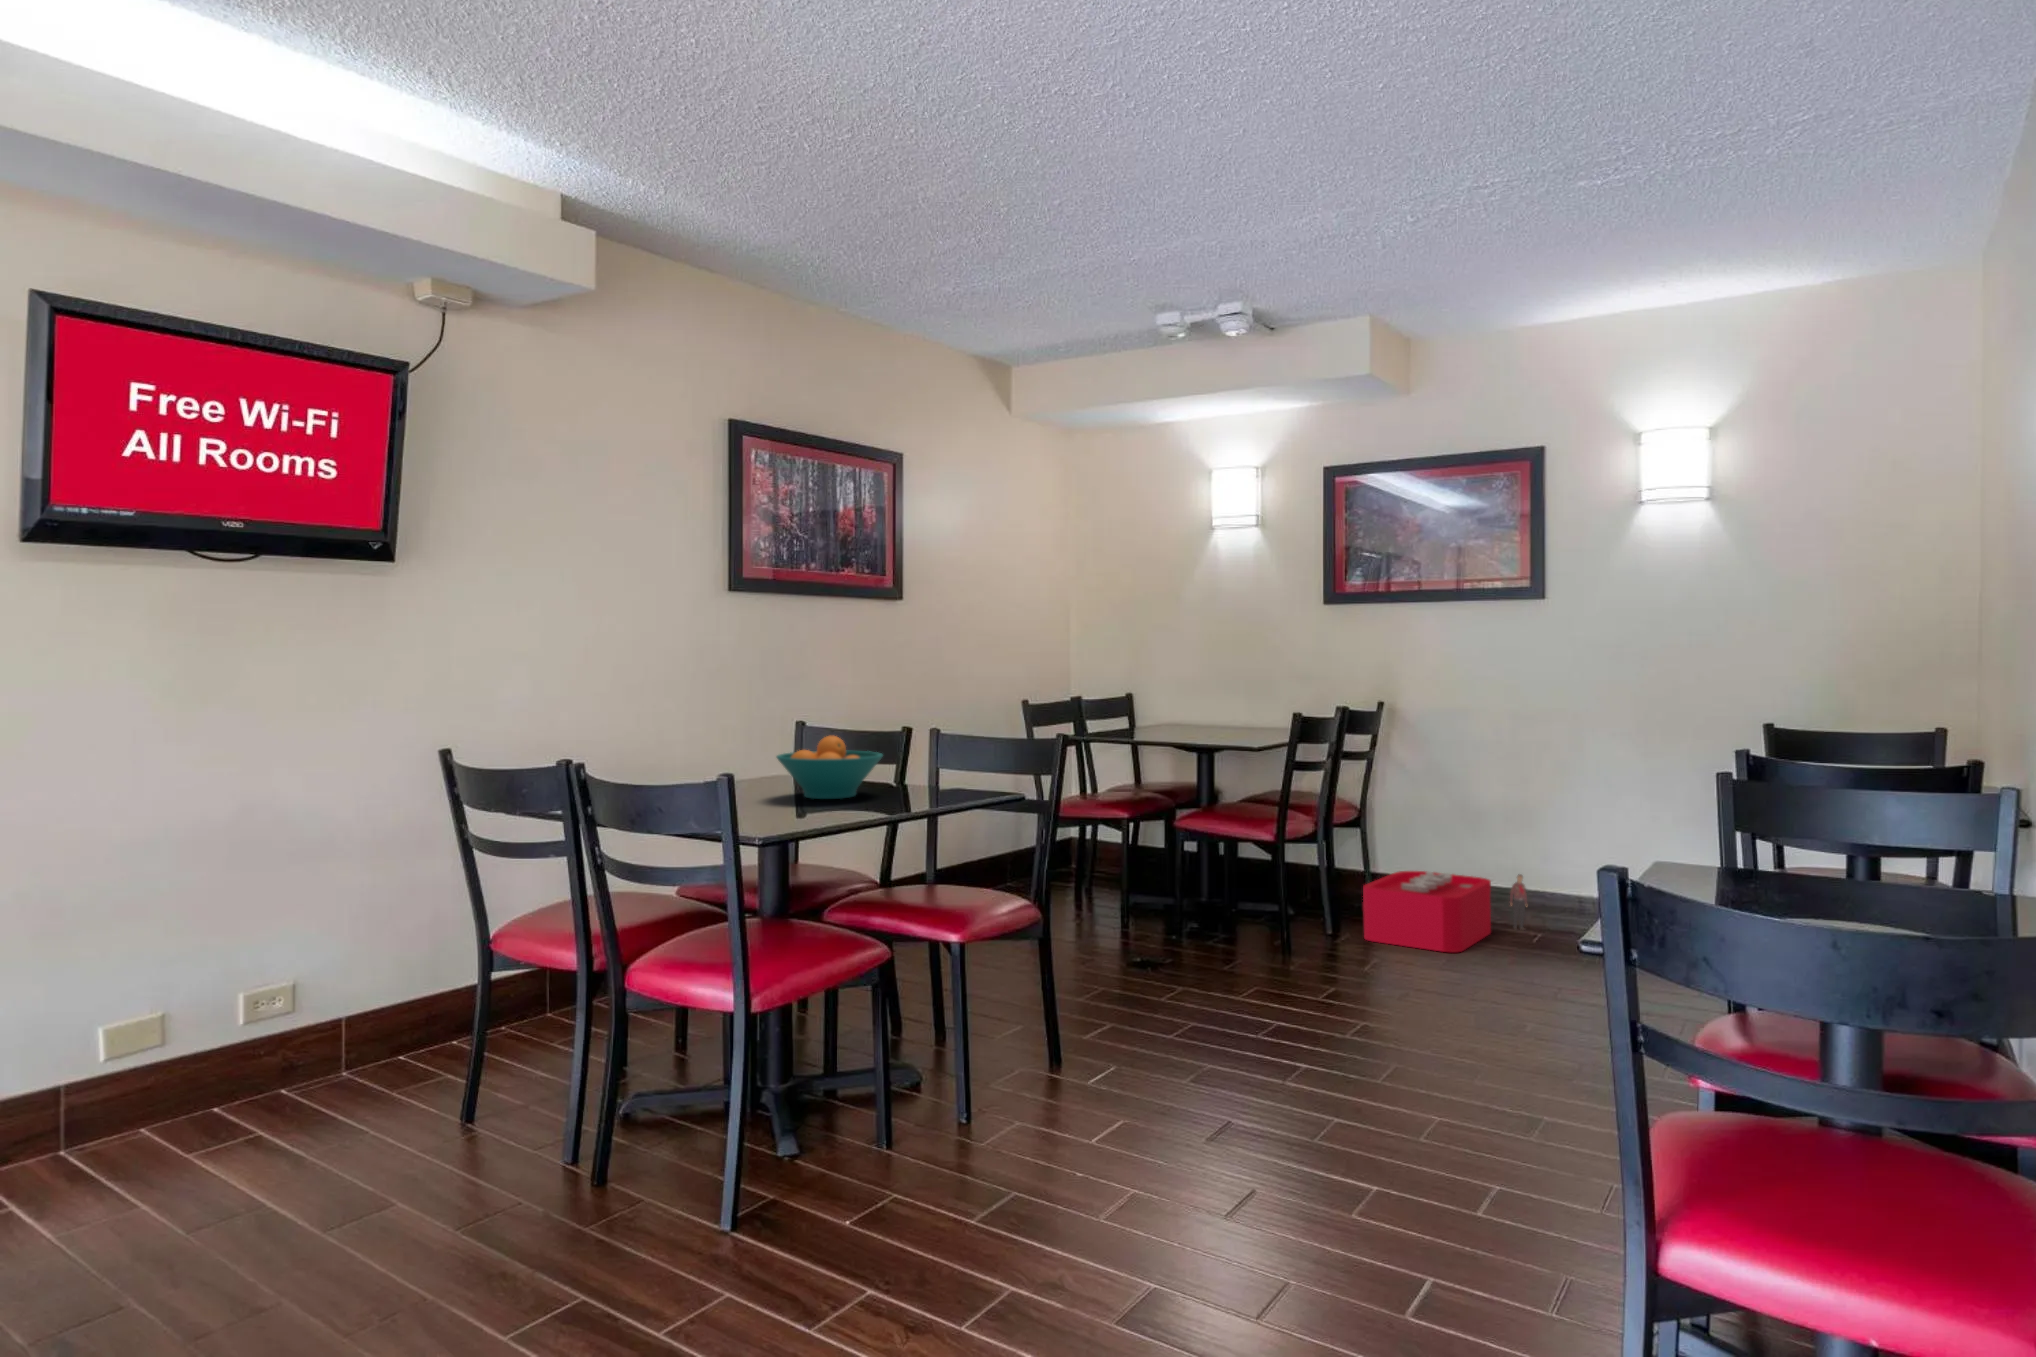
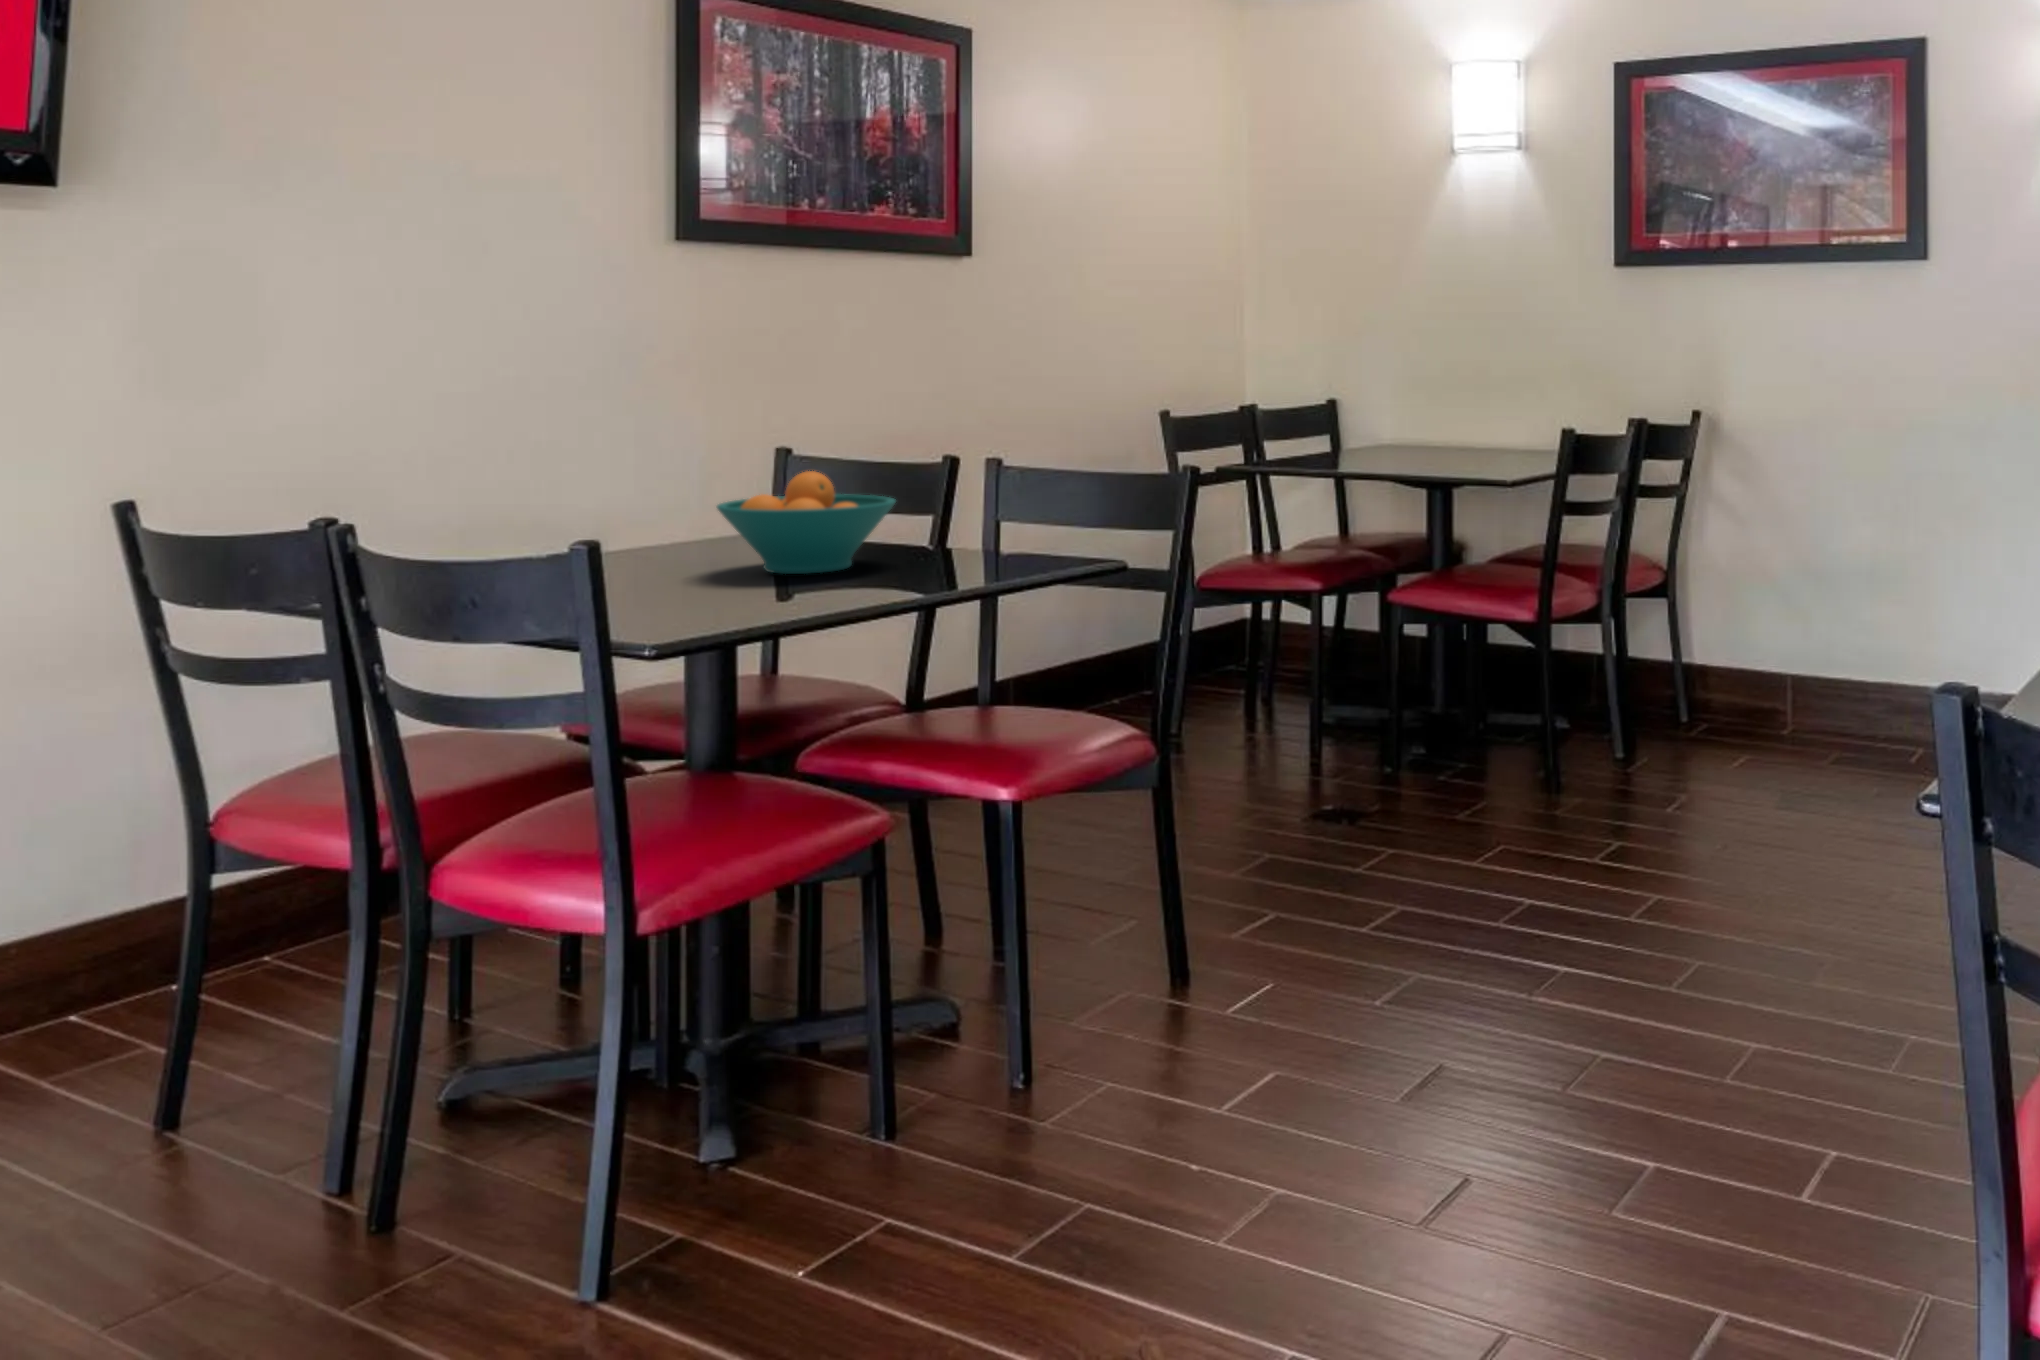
storage bin: present [1363,871,1527,953] -> none [1667,658,1903,780]

